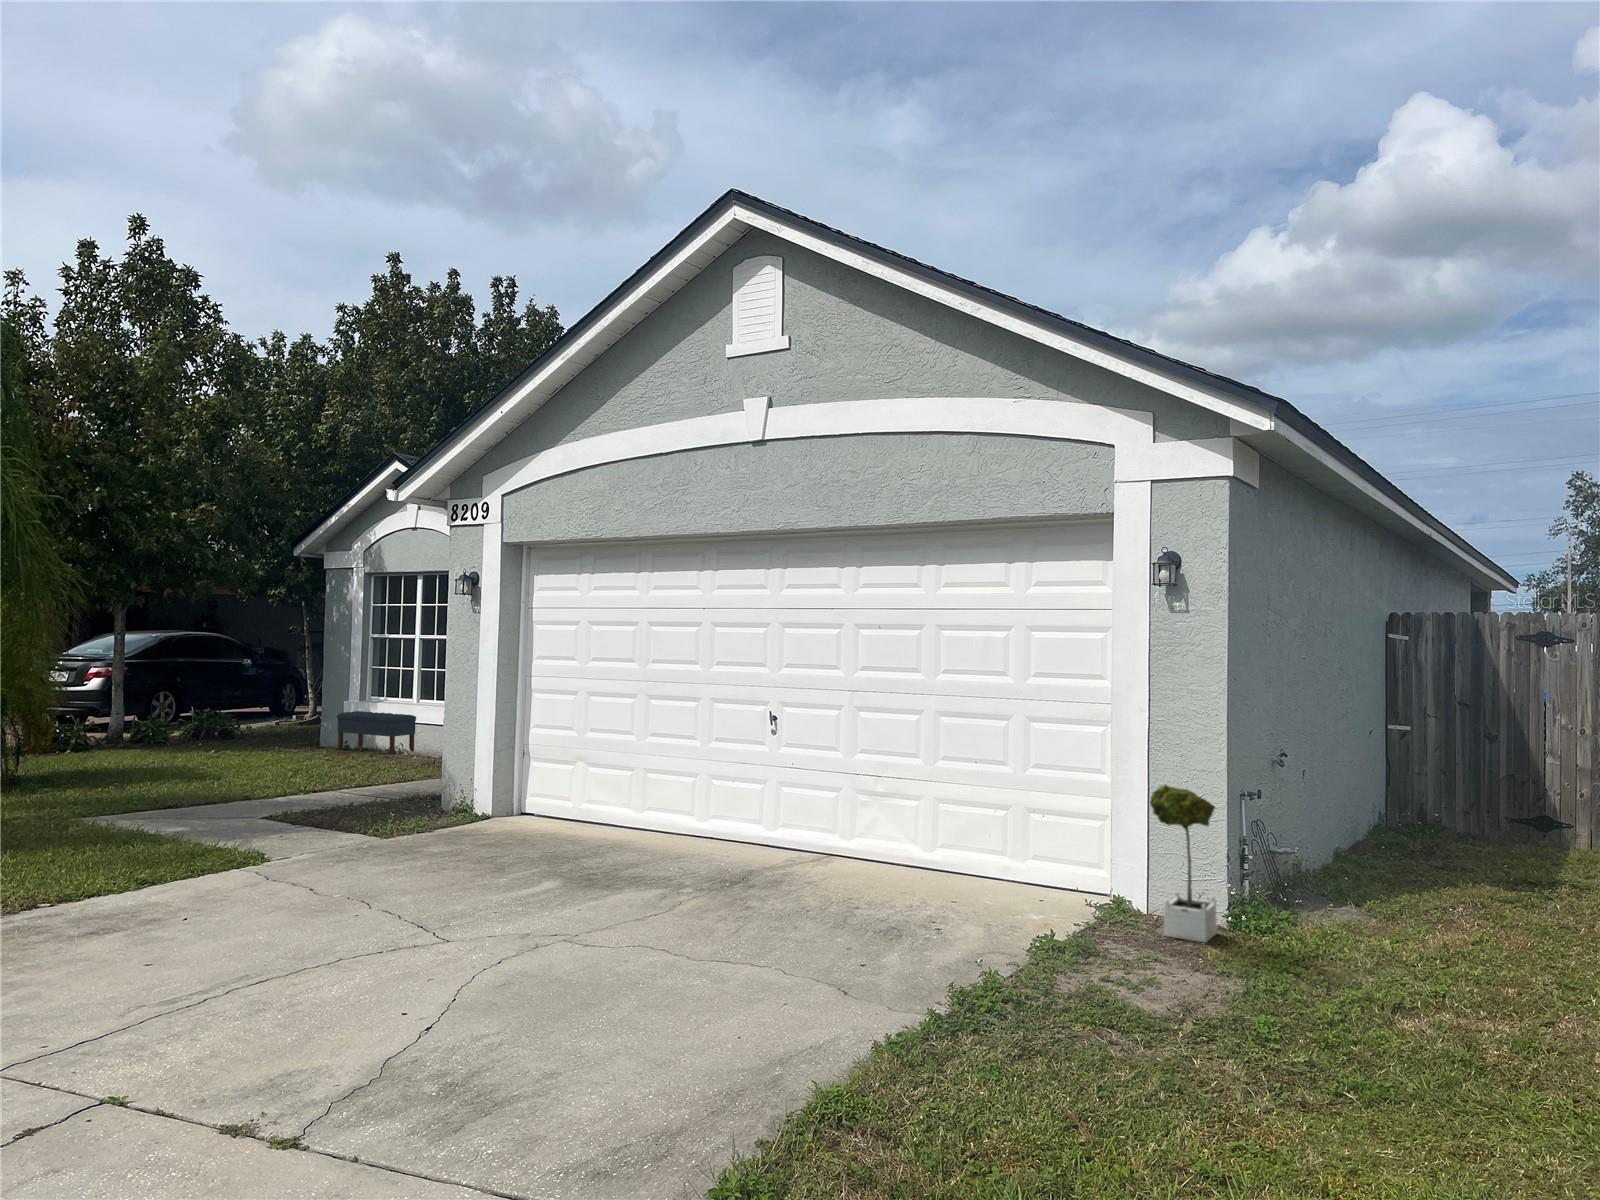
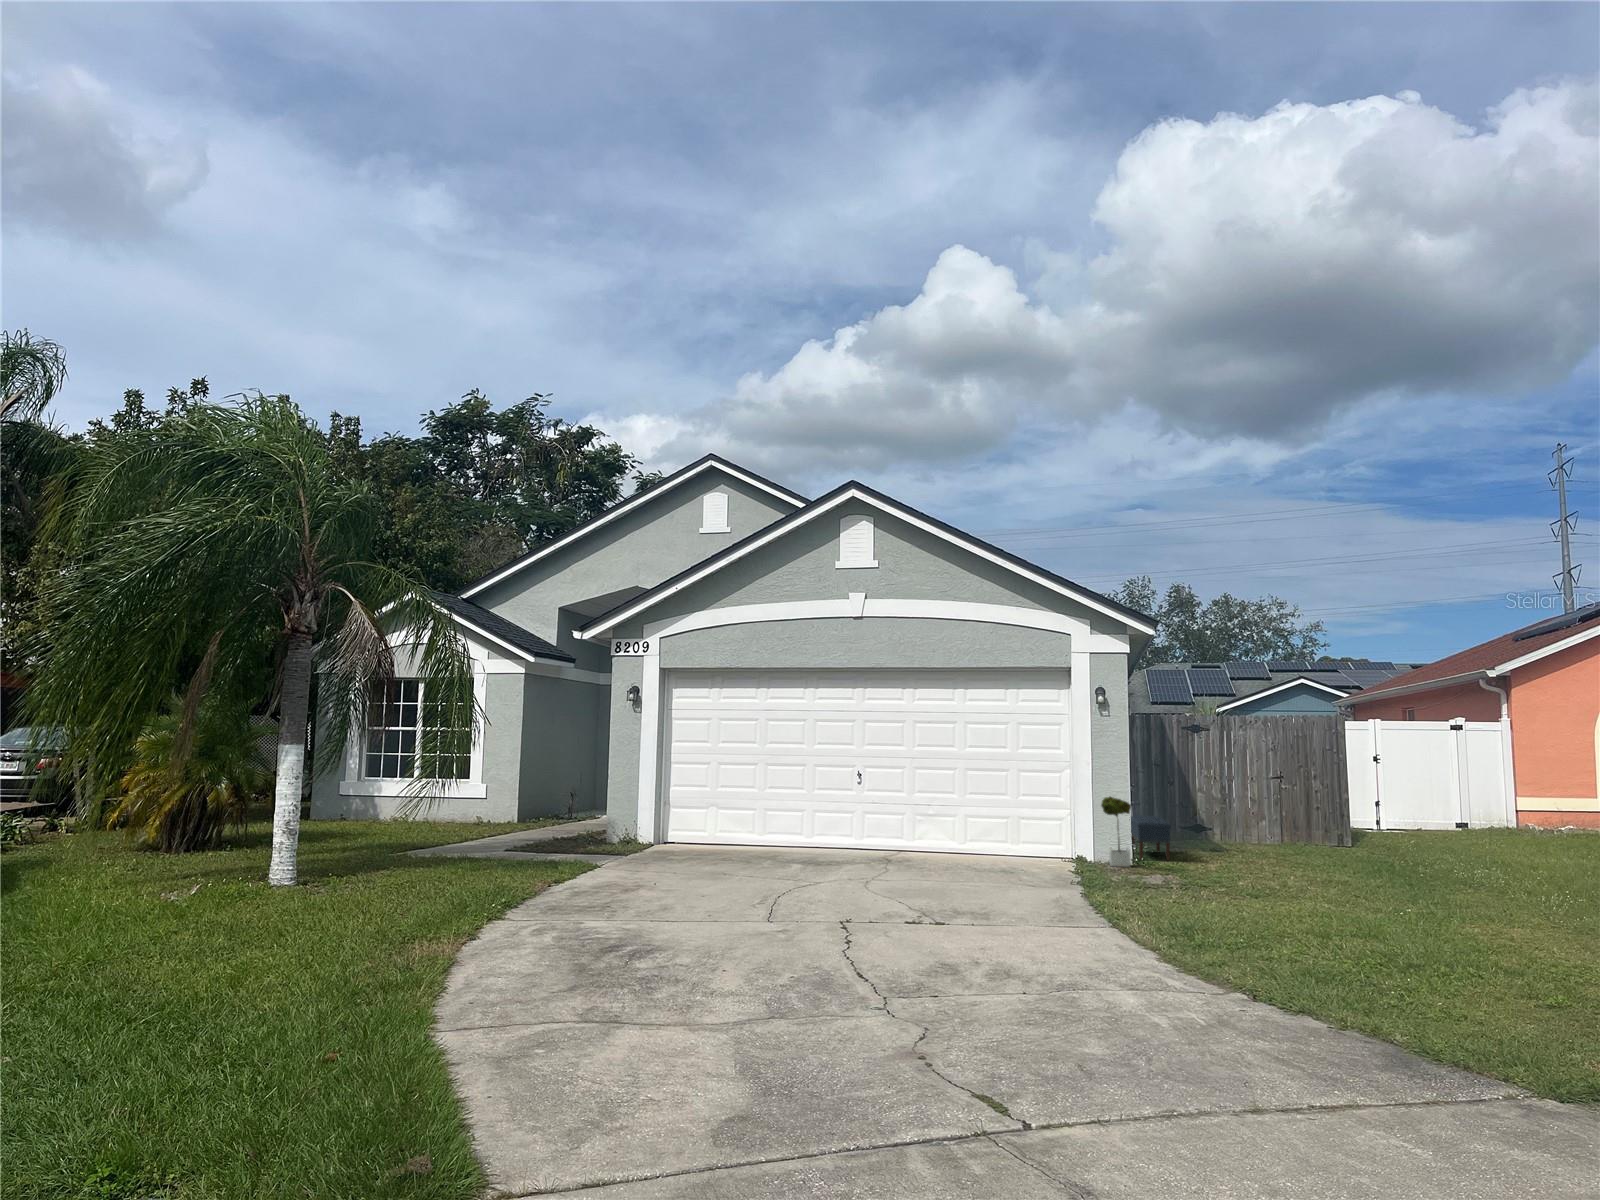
bench: present [337,711,416,754] -> present [1131,815,1171,861]

